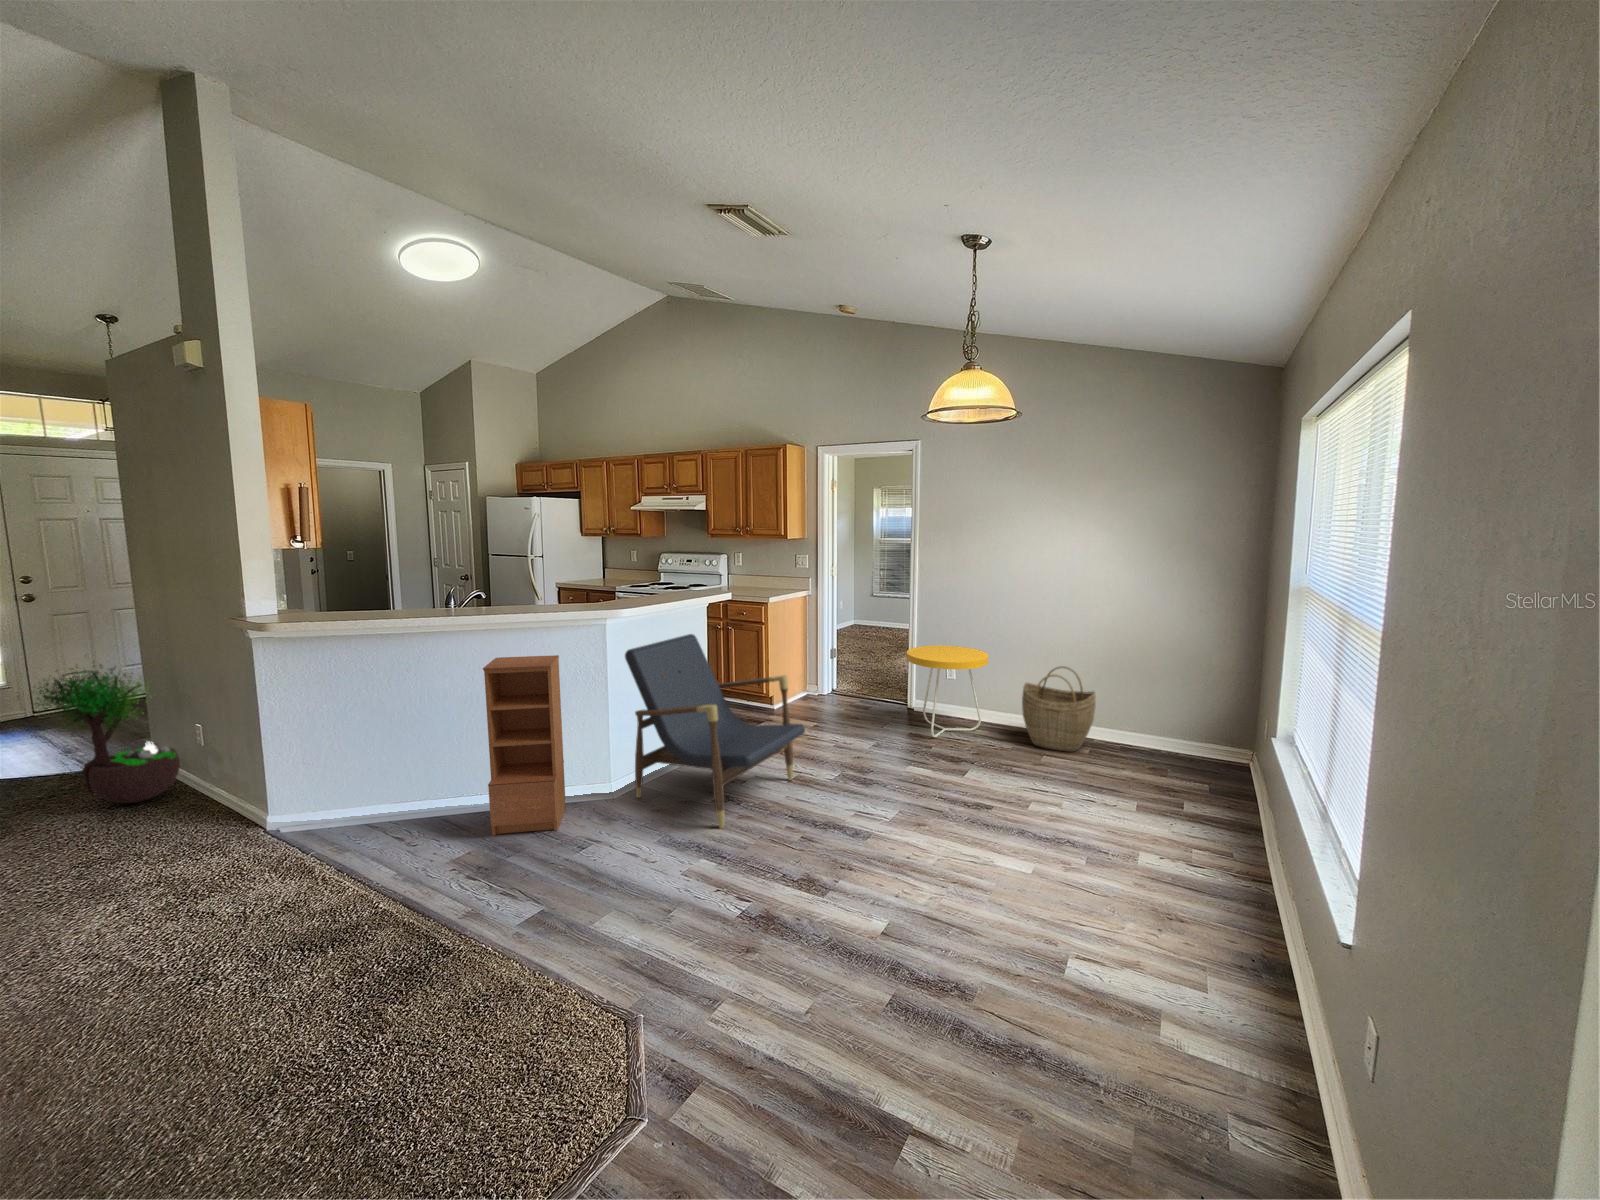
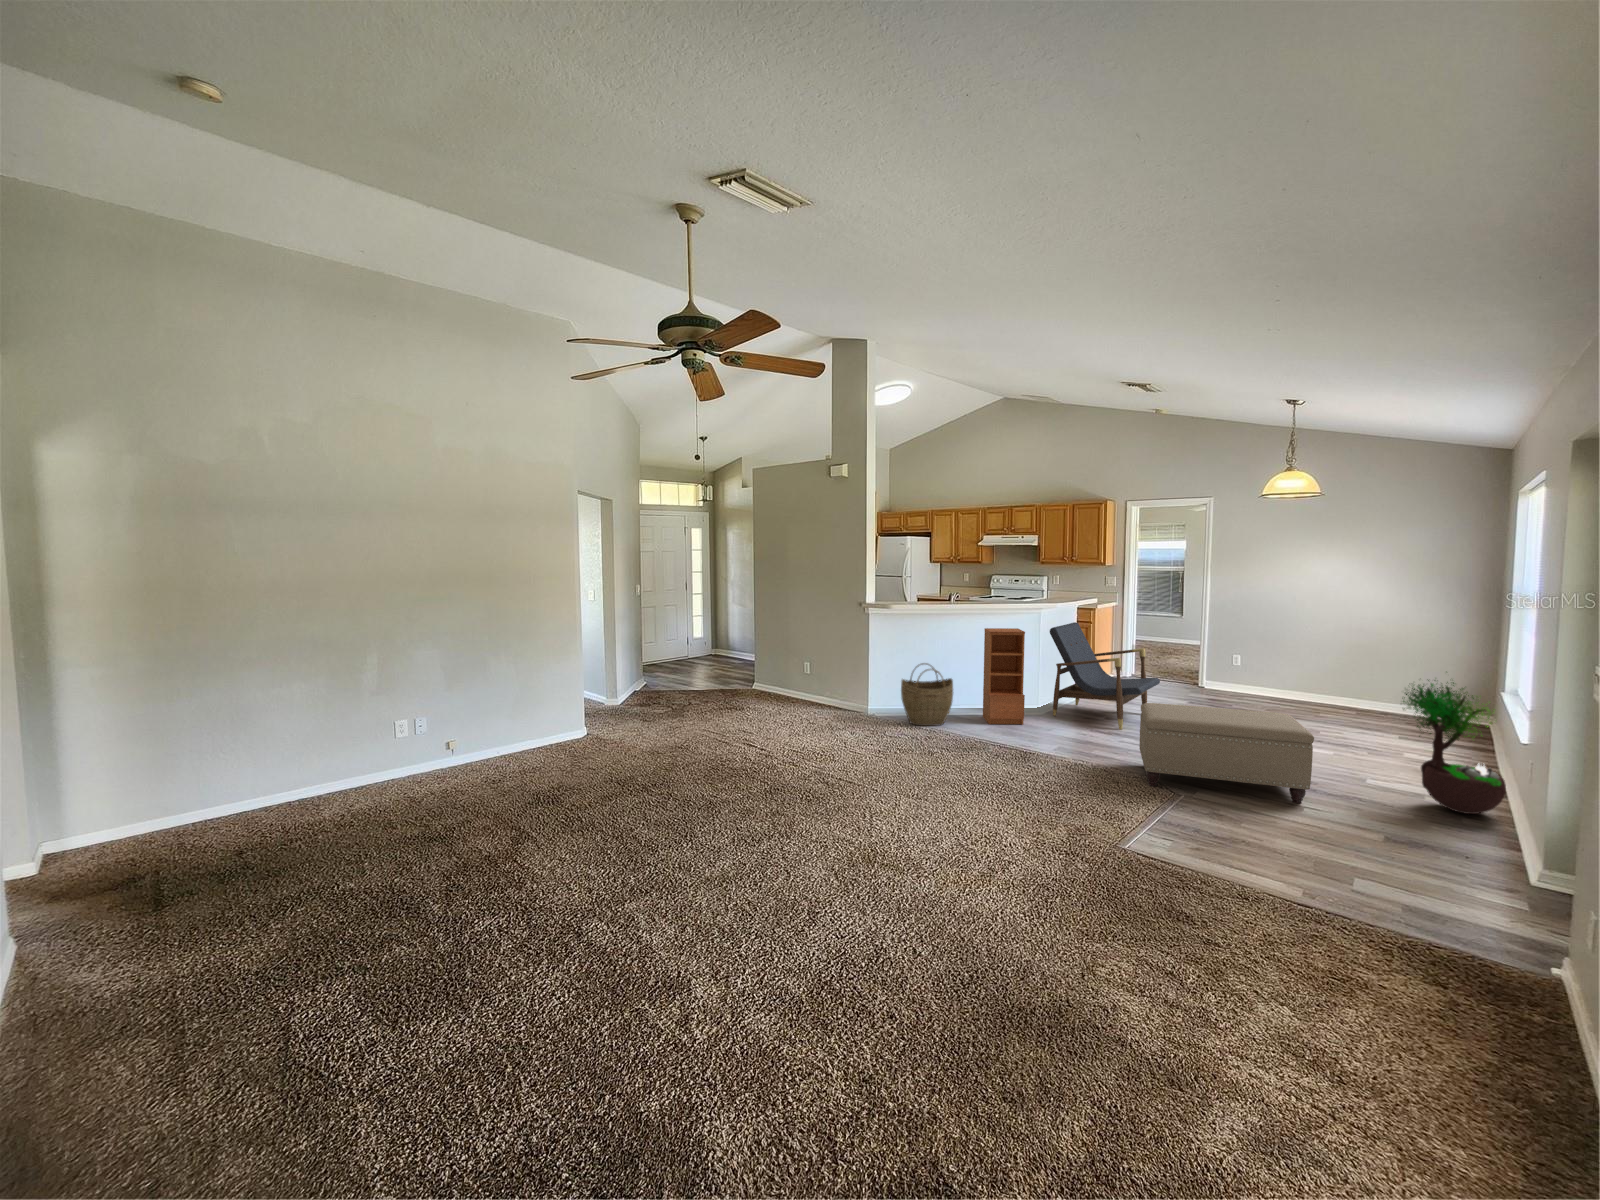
side table: present [907,645,988,737] -> none [1209,641,1275,702]
potted tree: present [35,664,180,803] -> present [1403,680,1506,814]
woven basket: present [1022,666,1096,752] -> present [901,663,953,726]
ottoman: none [594,837,936,1107] -> present [1139,703,1314,804]

